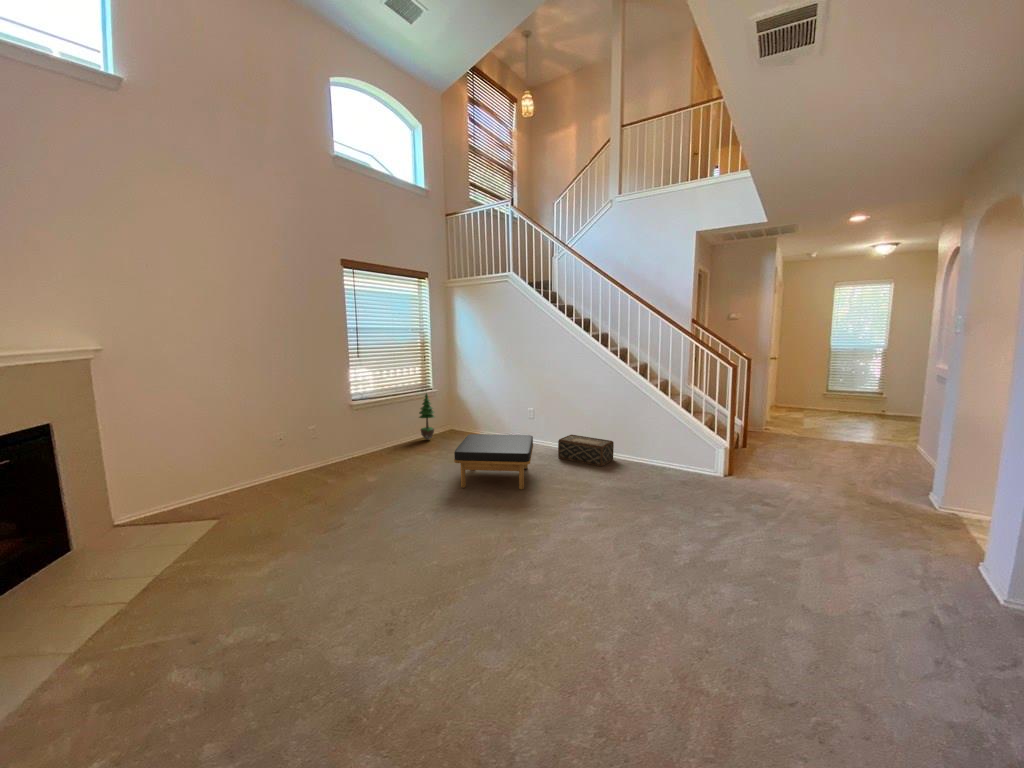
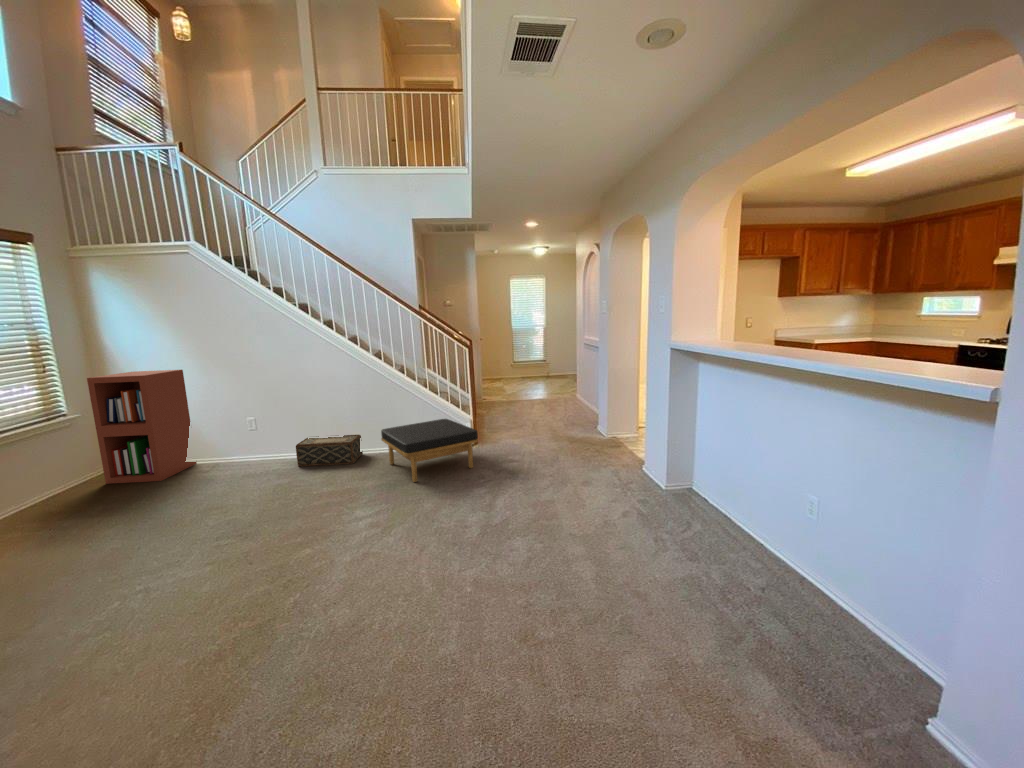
bookshelf: none [443,366,496,447] -> present [87,370,197,484]
potted tree: present [419,393,435,440] -> none [45,417,82,489]
ottoman: present [454,434,533,490] -> present [381,419,478,482]

